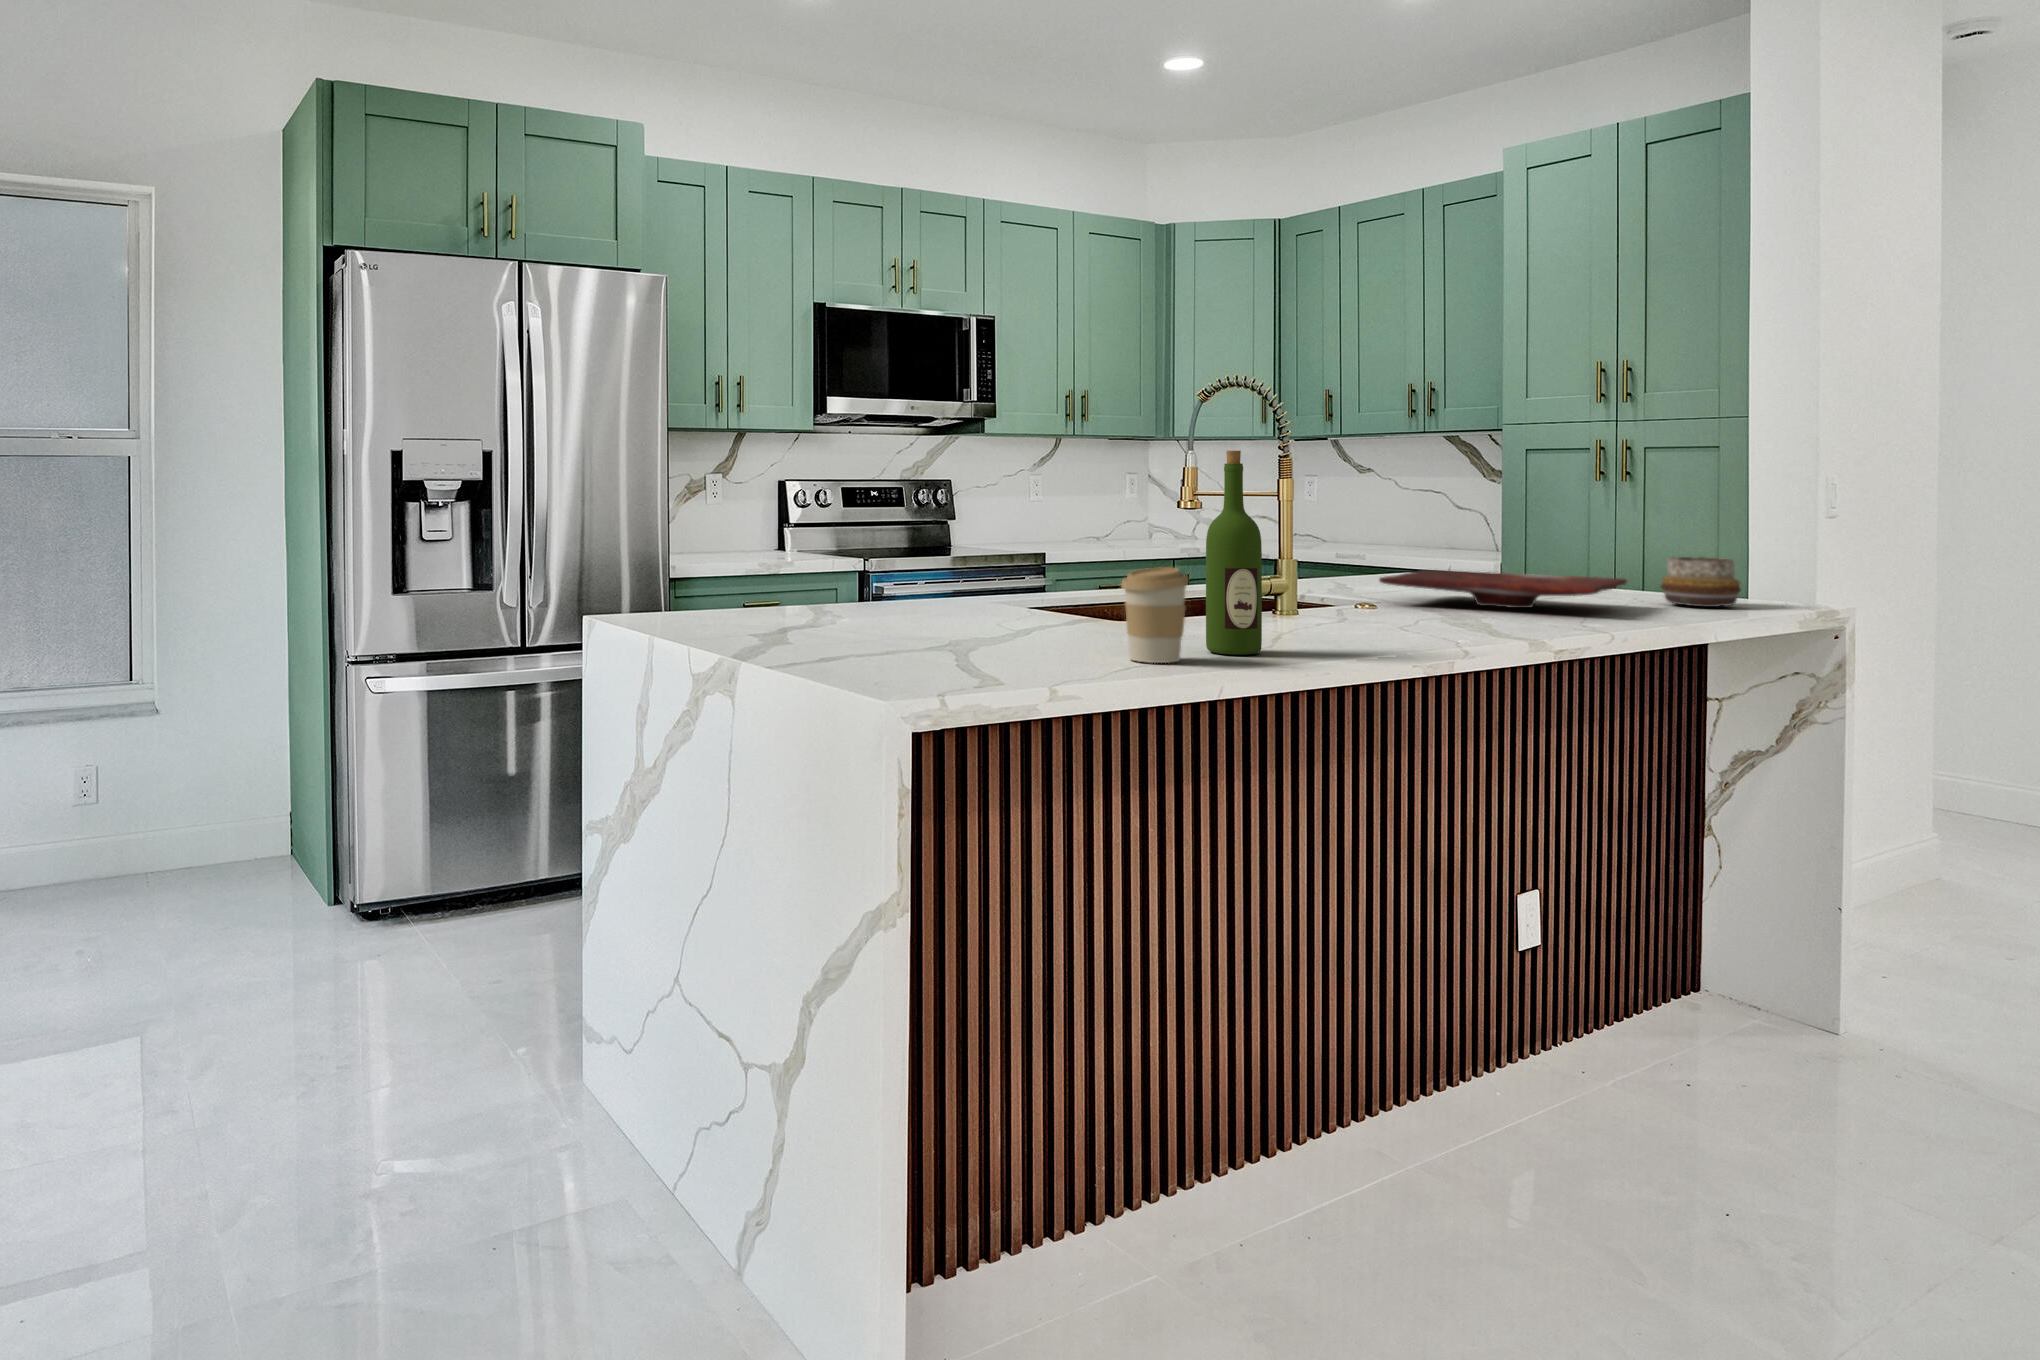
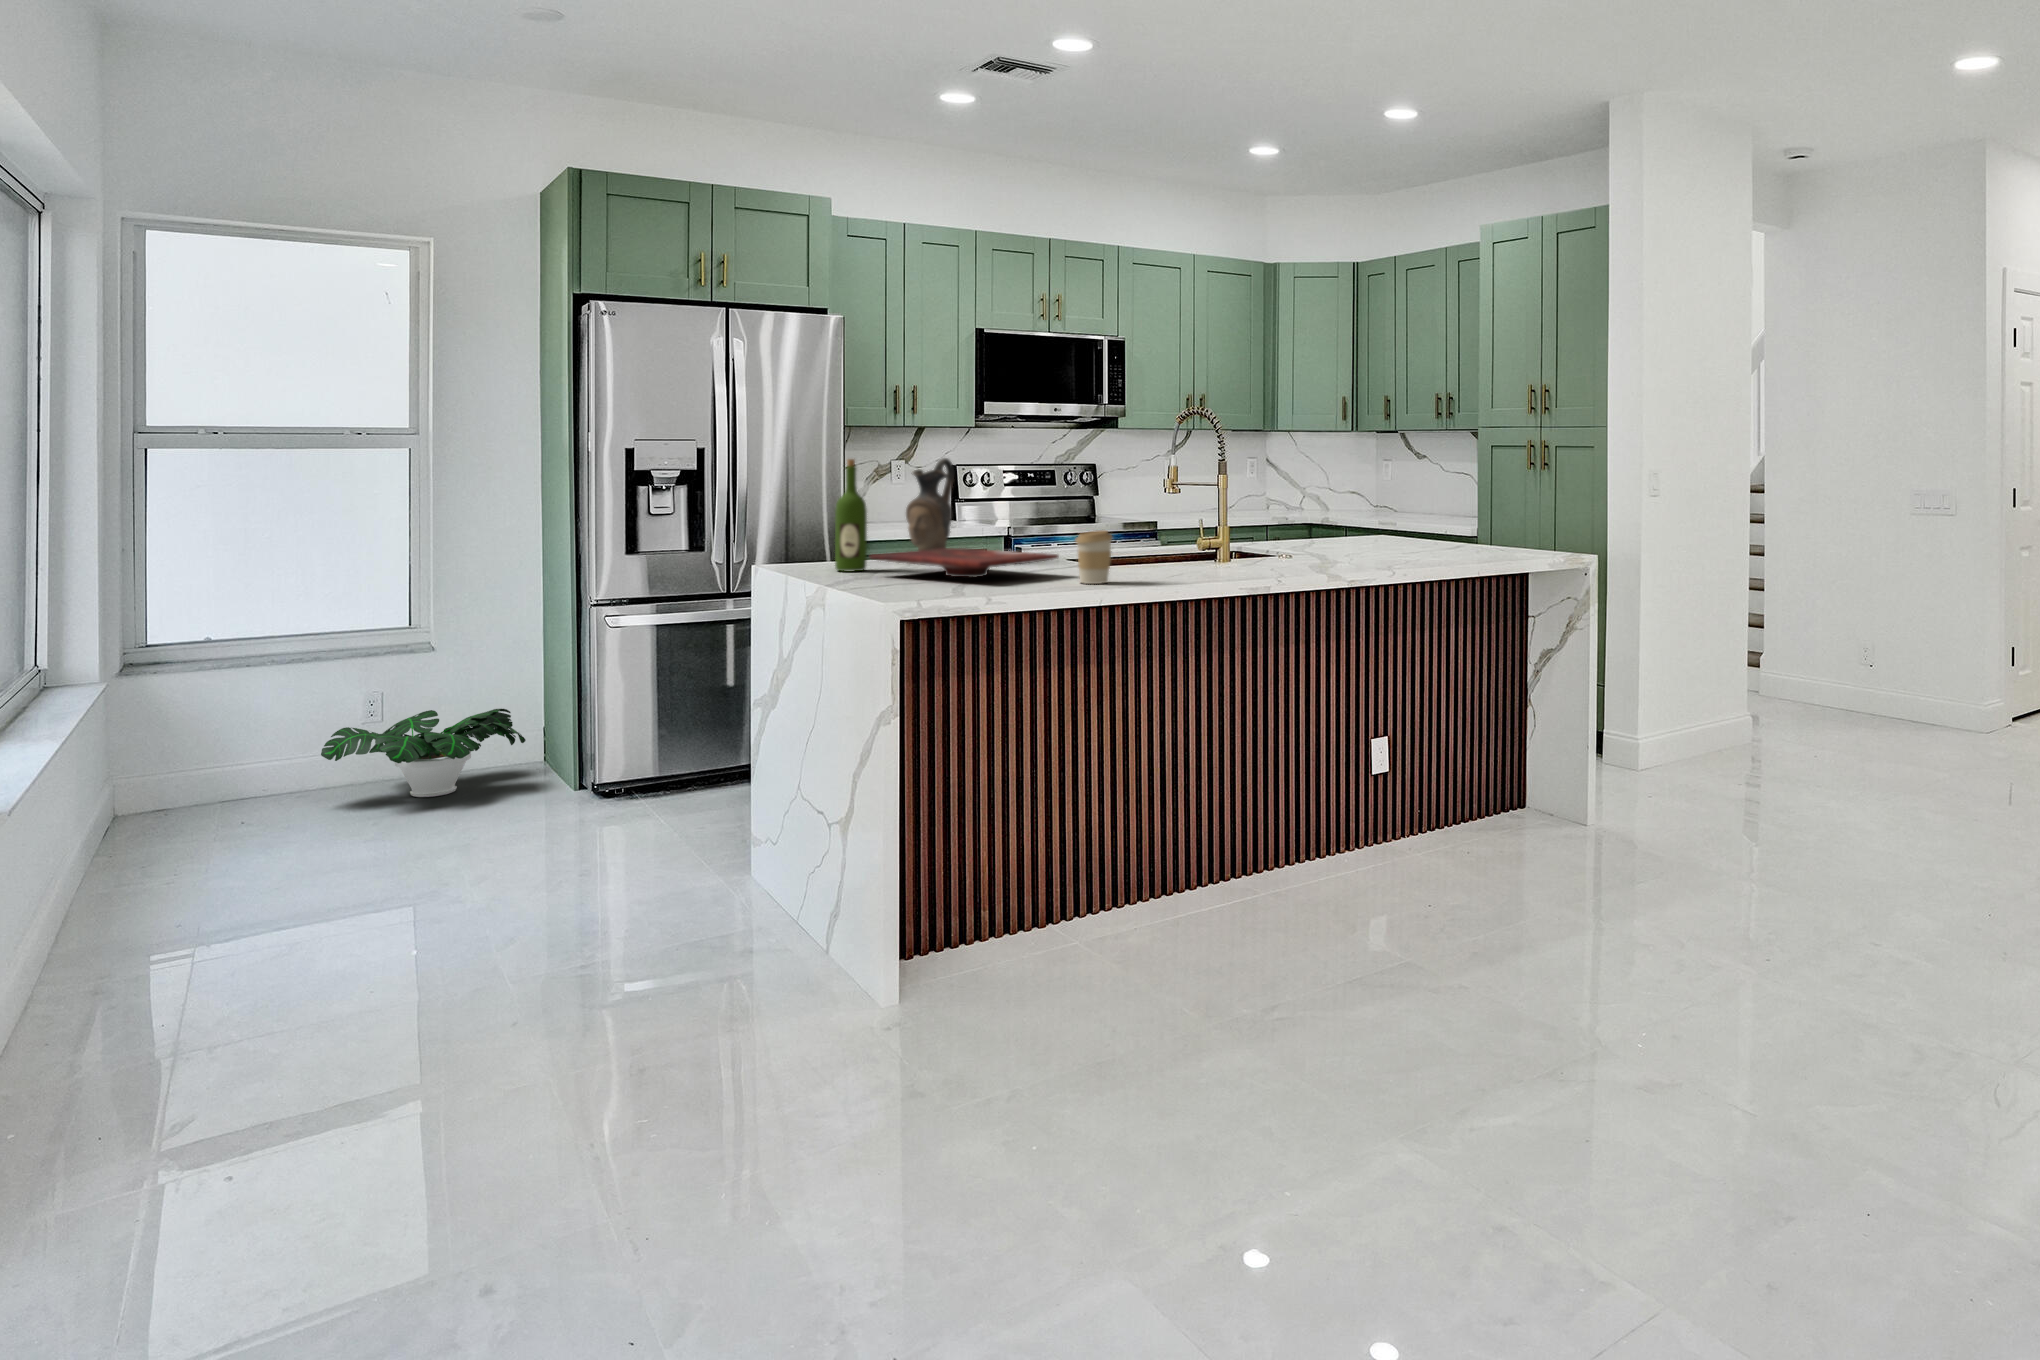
wine bottle: present [1206,451,1262,655] -> present [835,459,867,571]
ceramic pitcher: none [793,453,863,615] -> present [906,458,954,550]
decorative bowl: present [1661,557,1741,607] -> none [1477,523,1520,554]
cutting board: present [1379,570,1627,608] -> present [869,548,1058,577]
potted plant: none [15,790,266,909] -> present [321,709,526,797]

